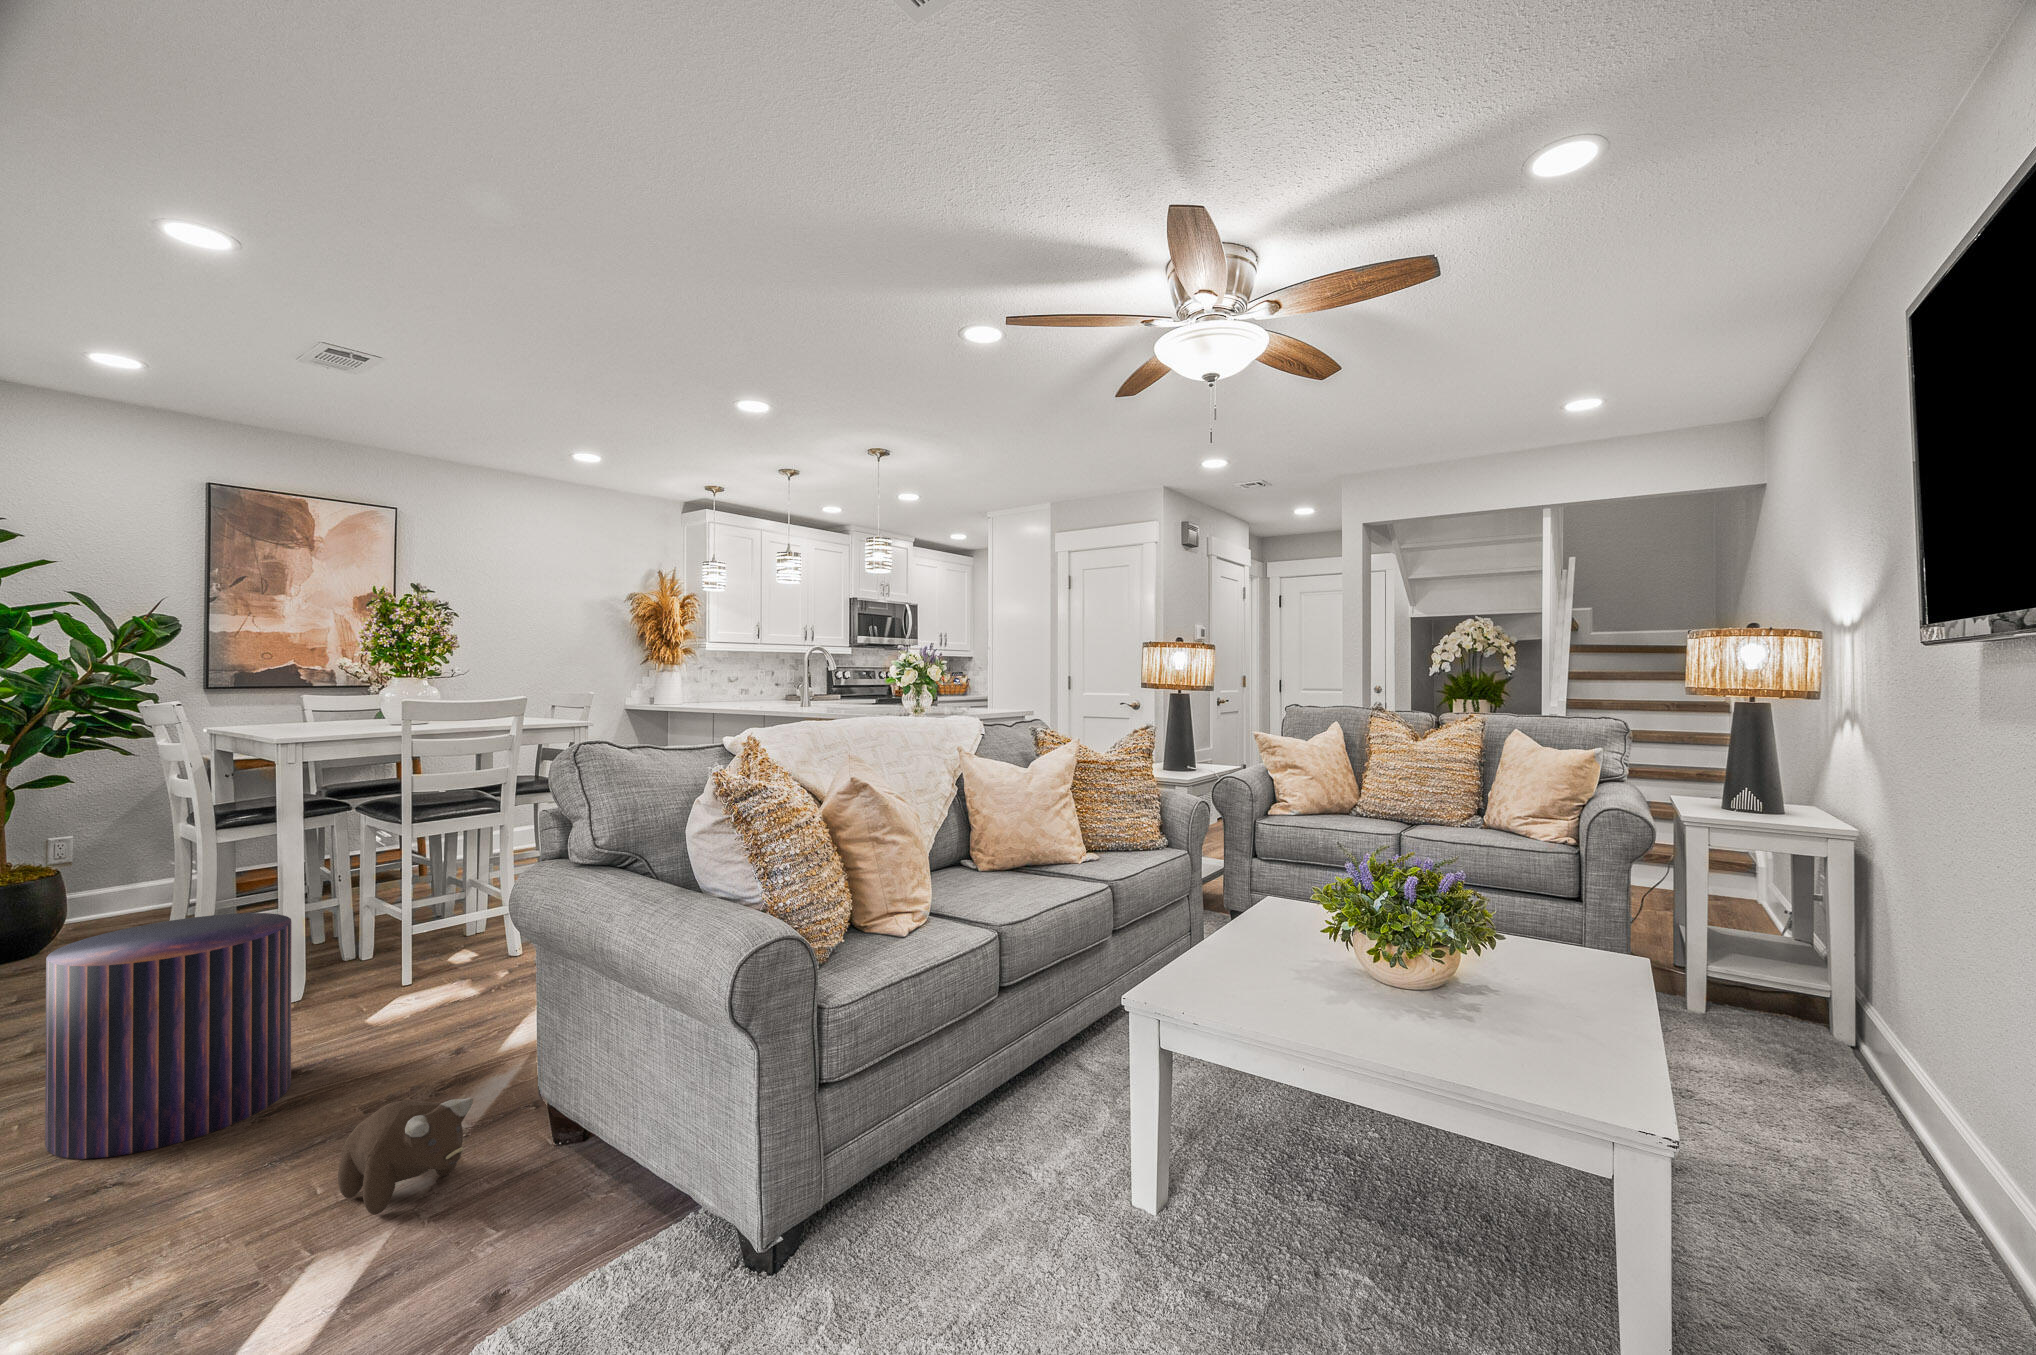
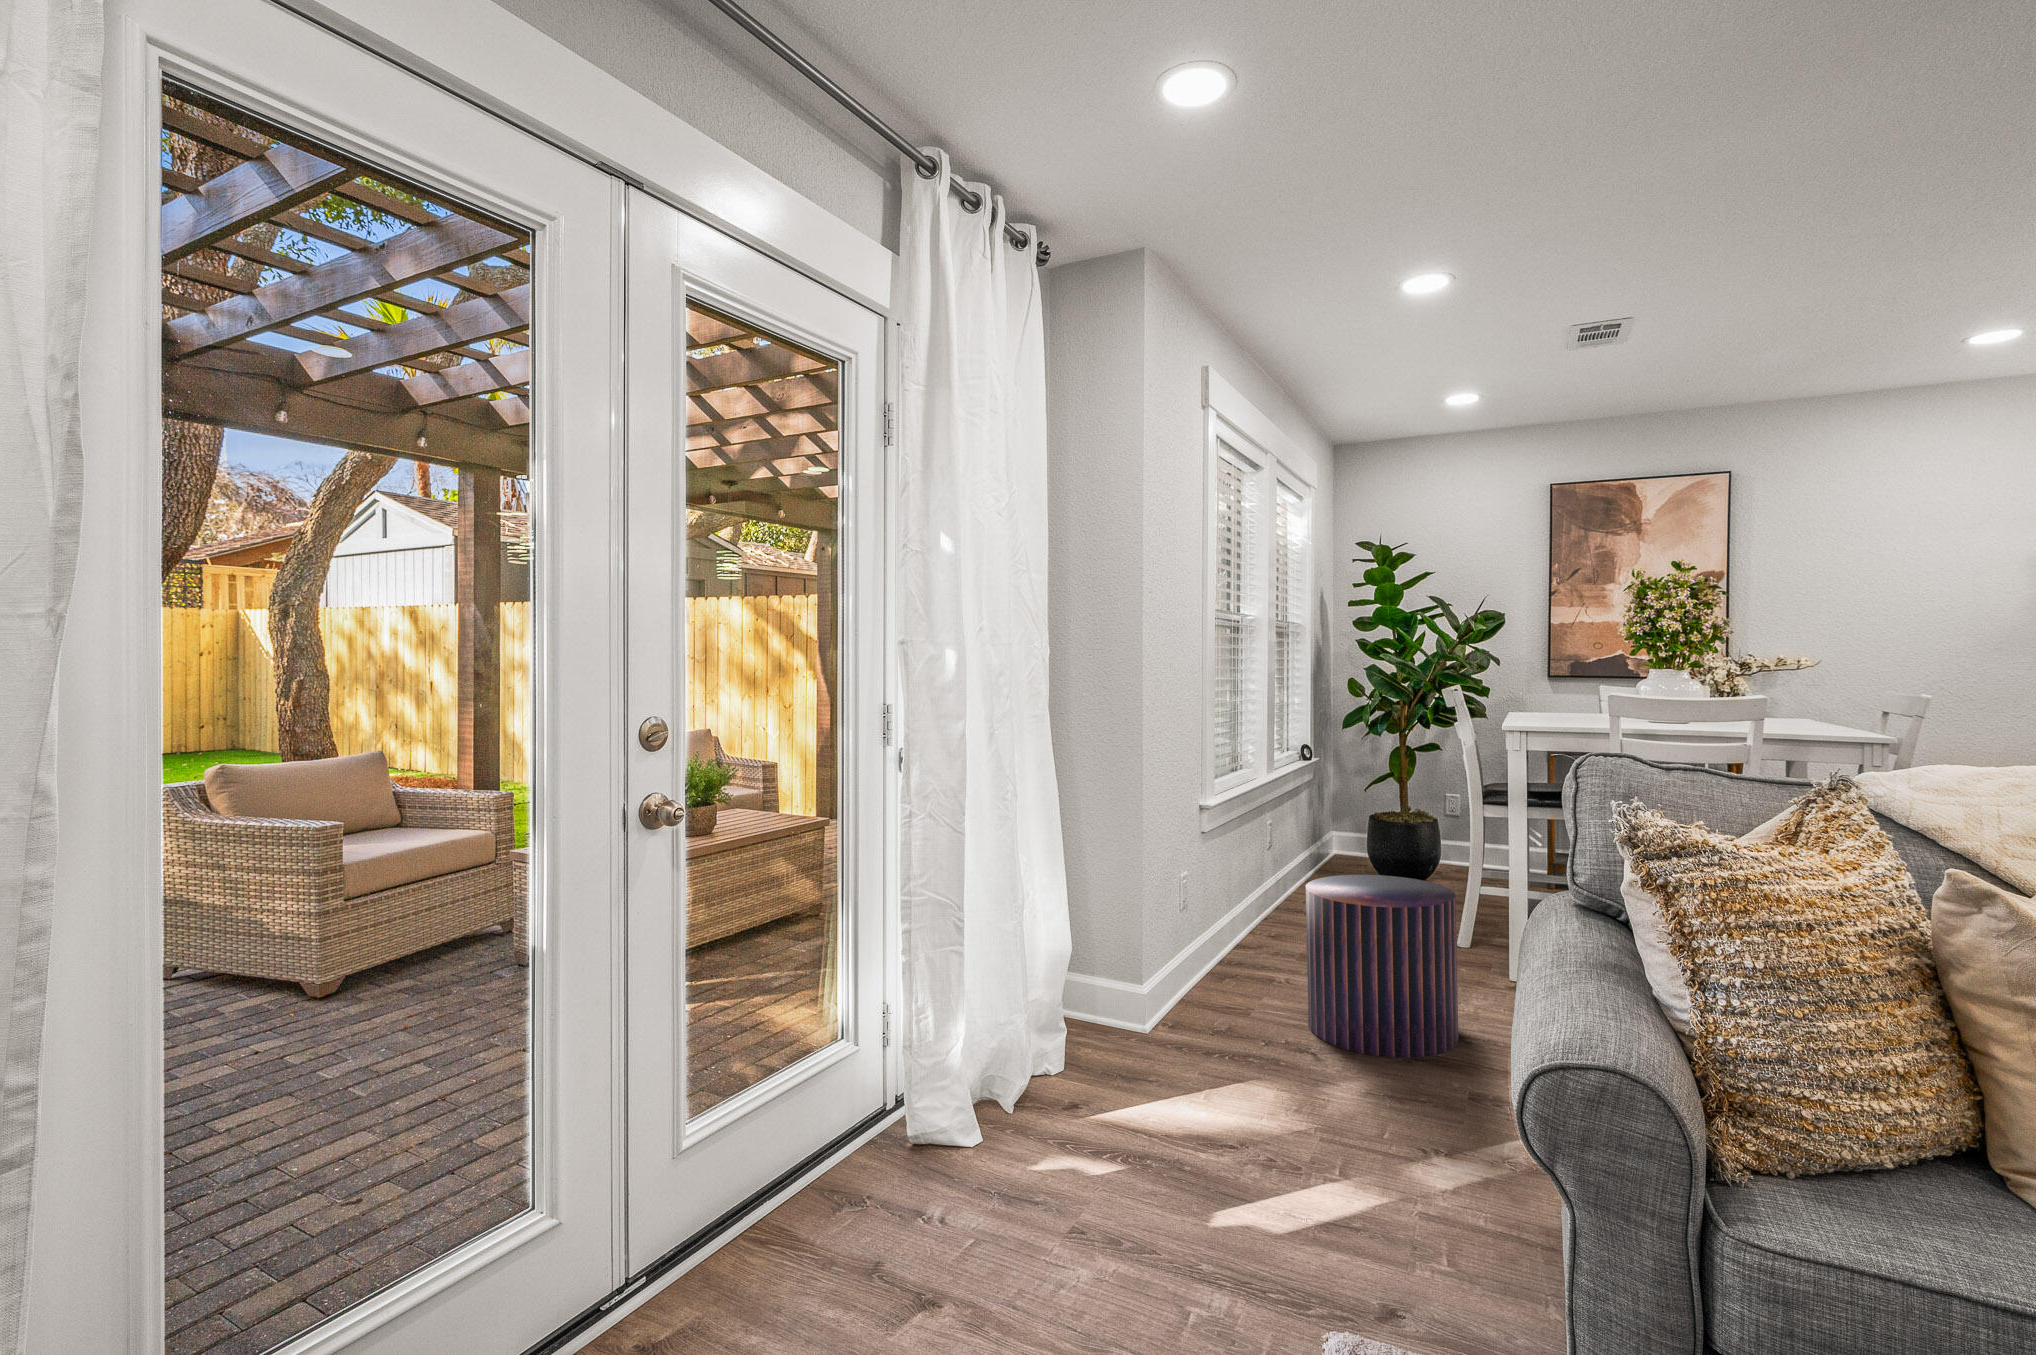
plush toy: present [338,1098,473,1215] -> none [1381,1088,1477,1187]

